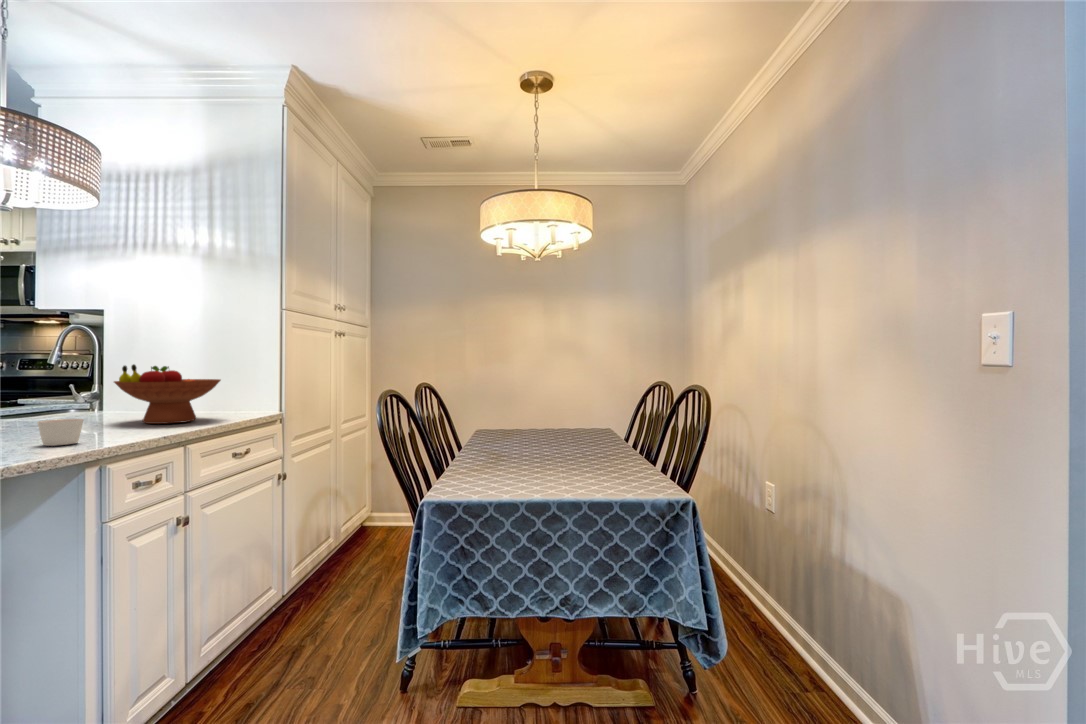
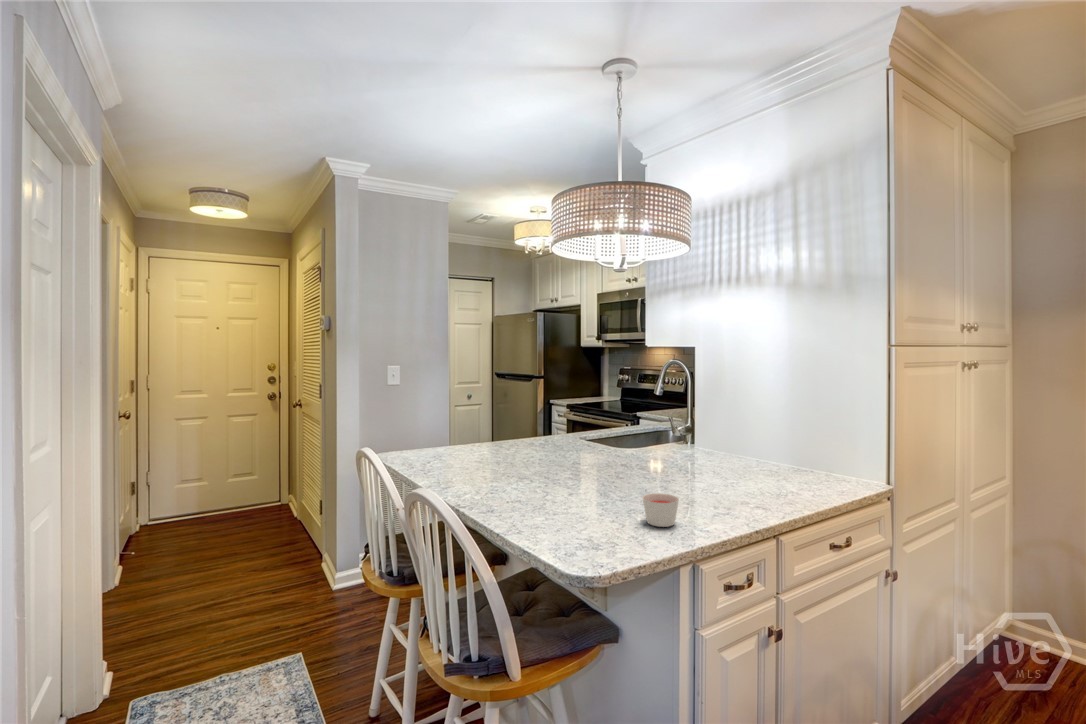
fruit bowl: present [114,364,221,424] -> none [704,422,814,494]

